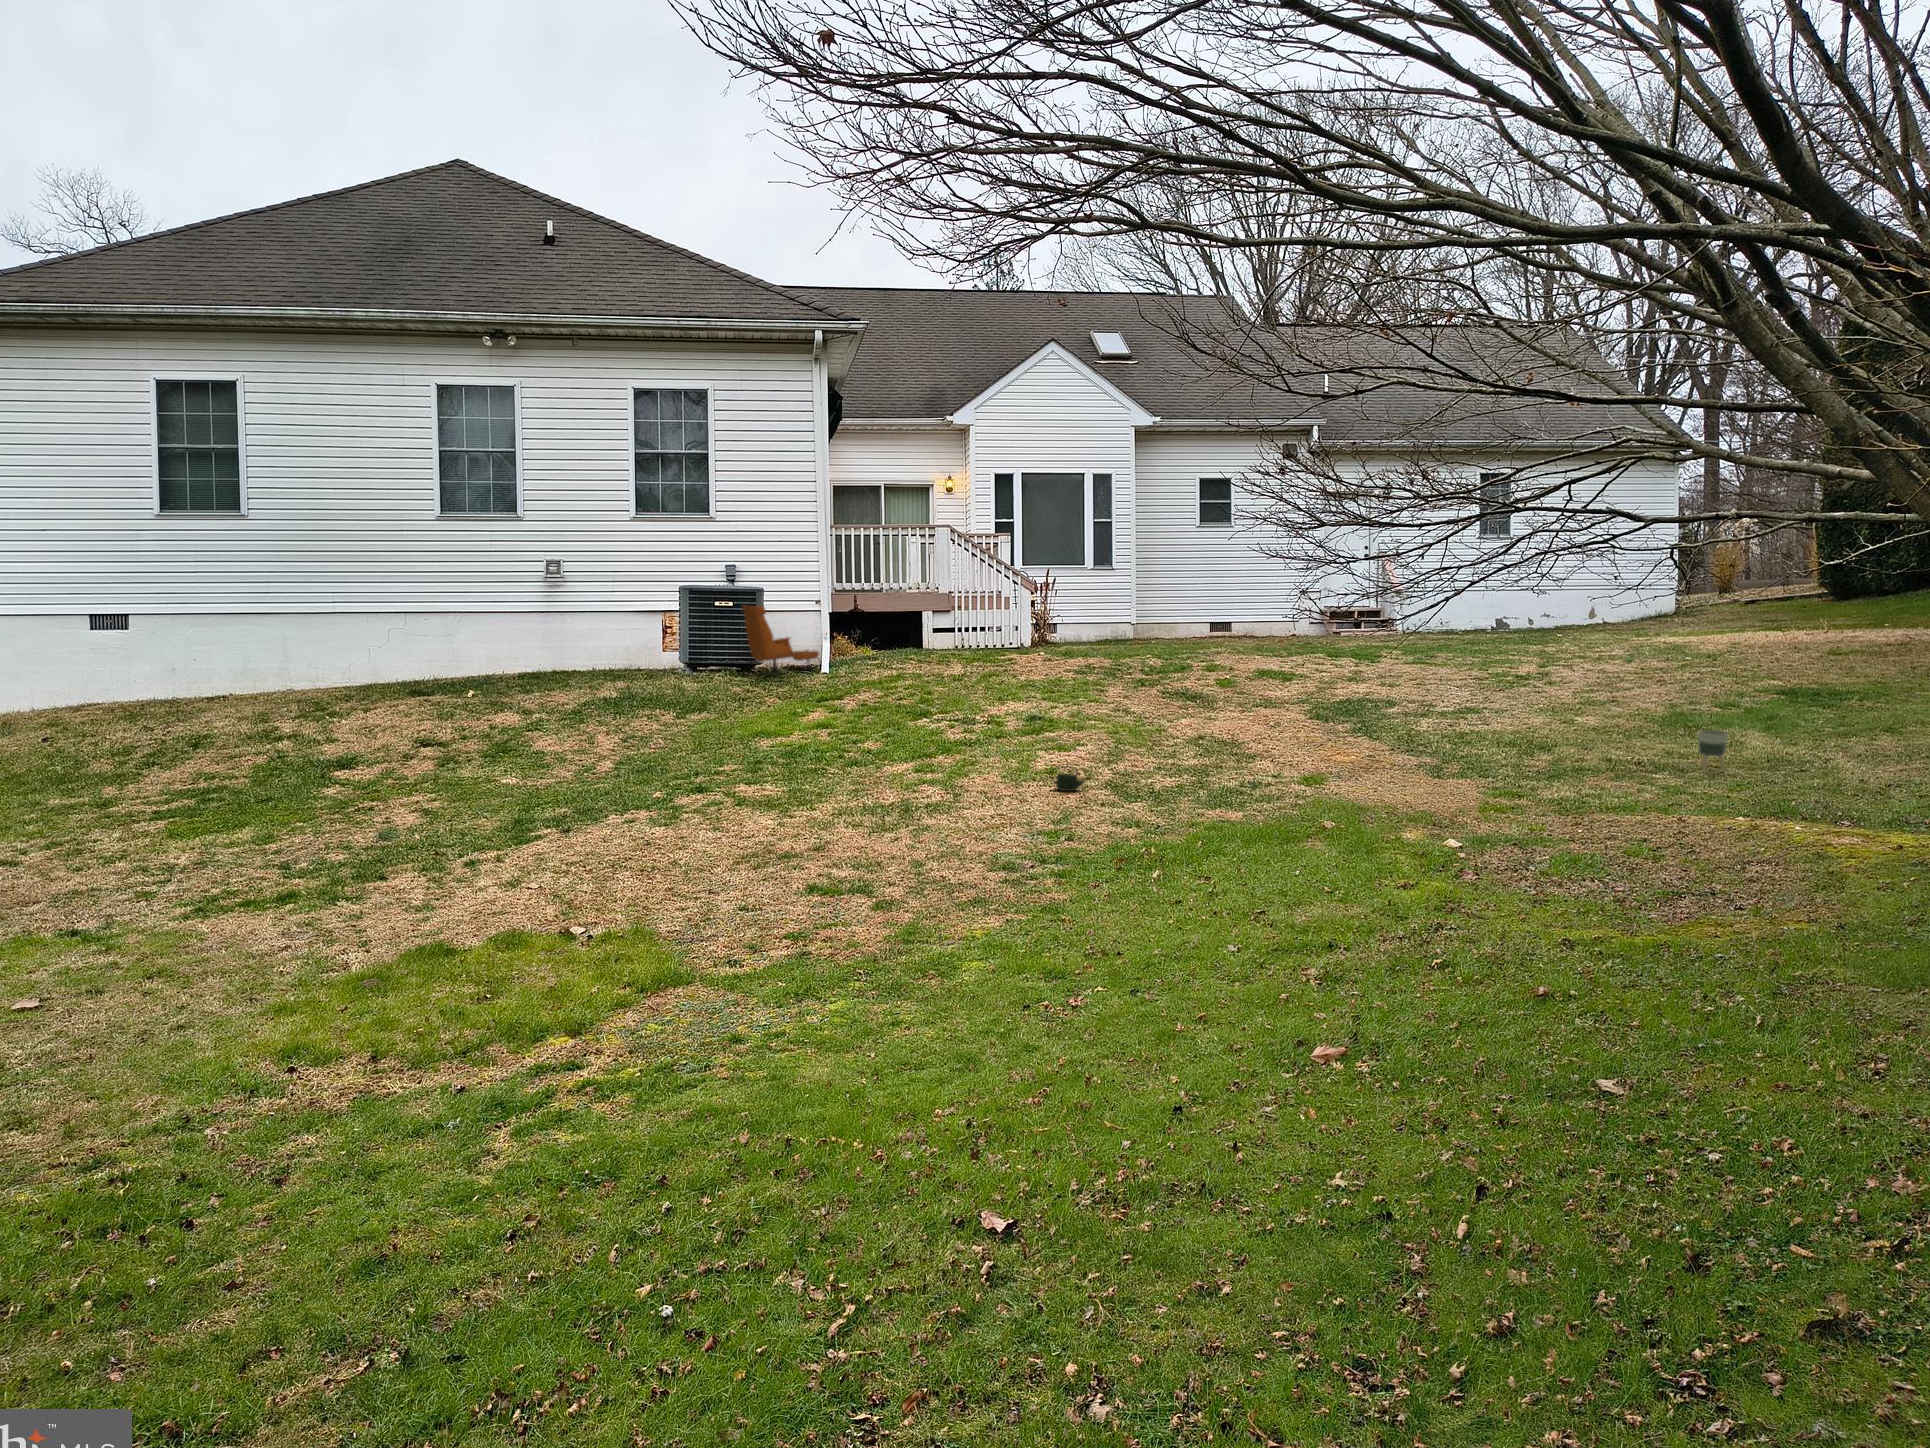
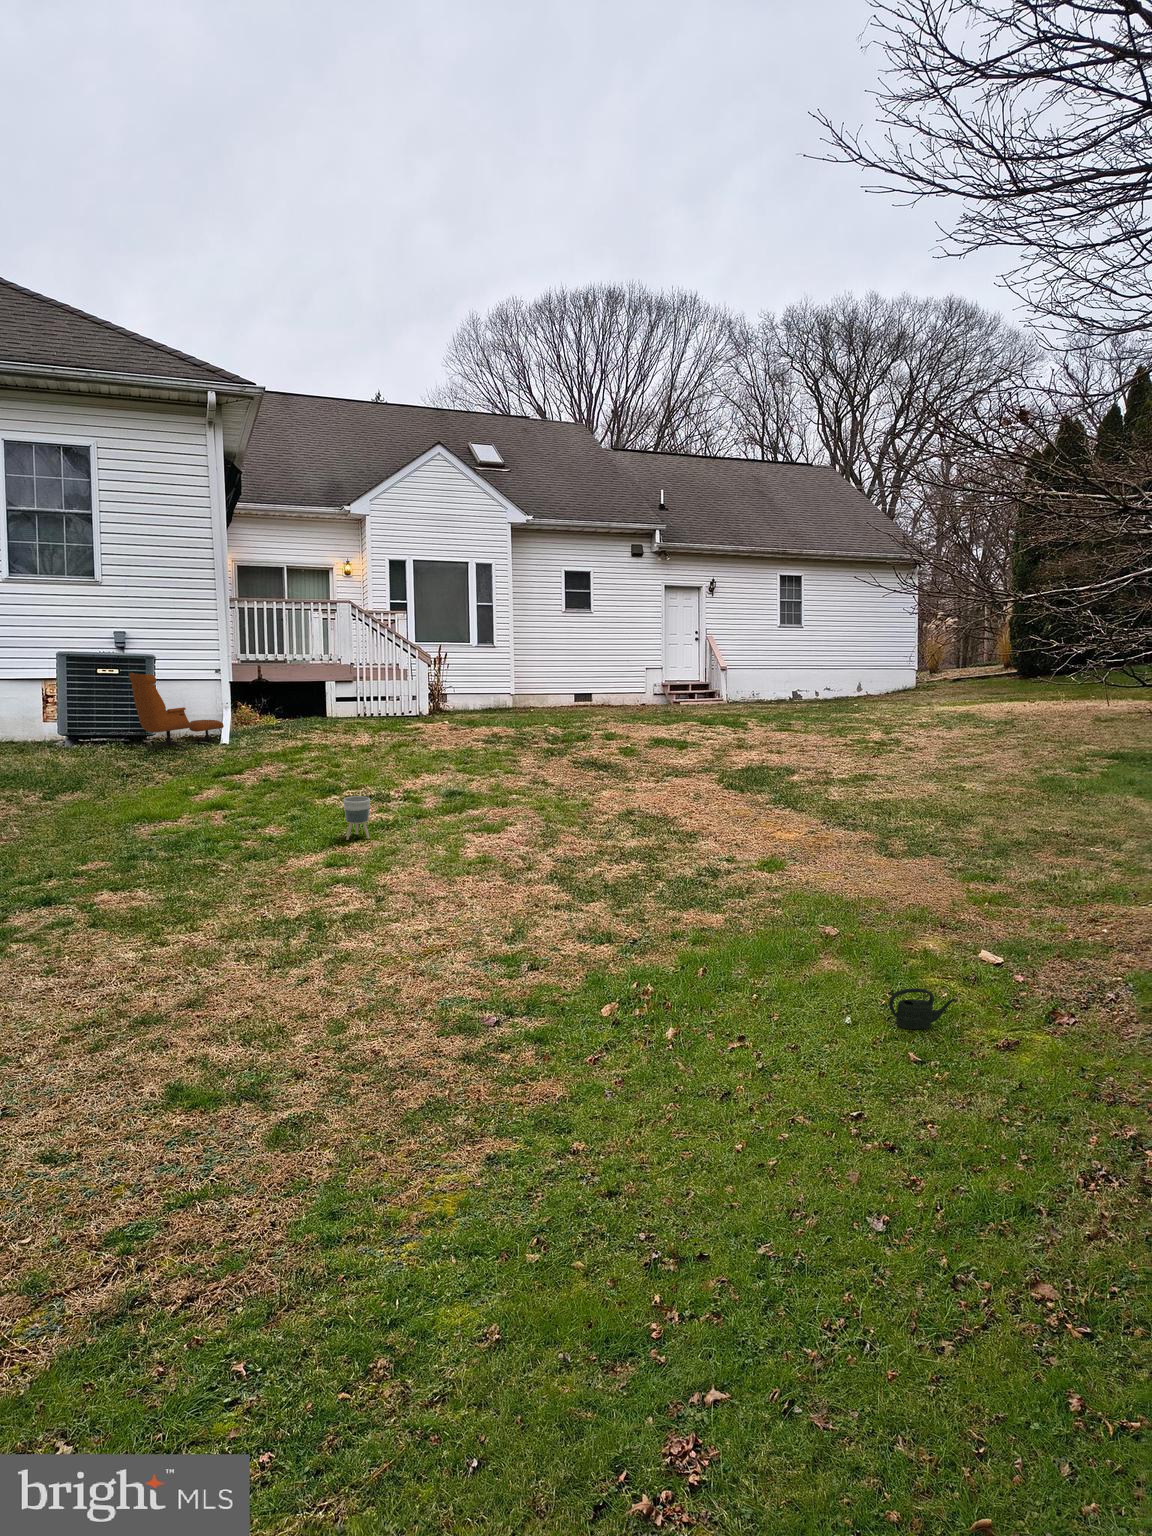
planter: present [1698,730,1729,772] -> present [343,796,370,840]
watering can: present [1052,766,1091,791] -> present [889,988,956,1029]

